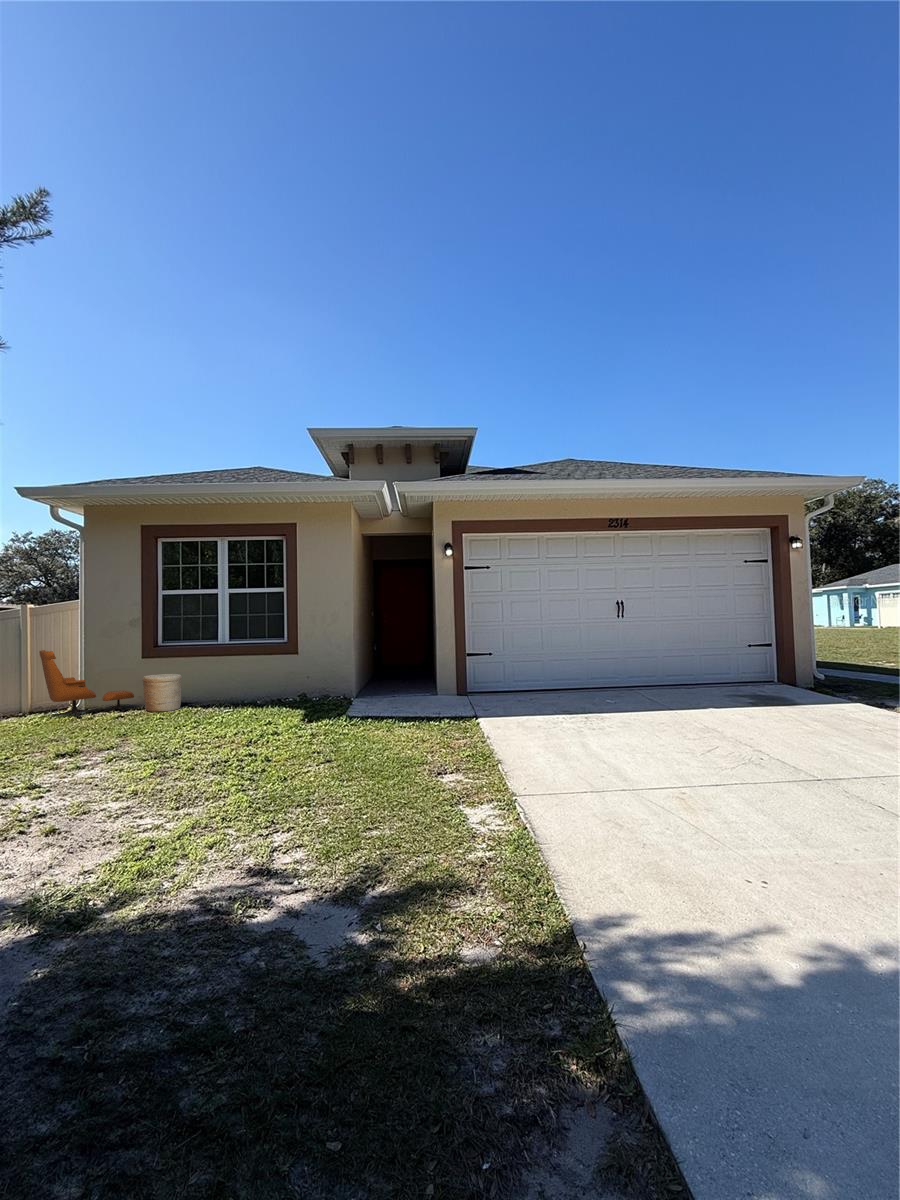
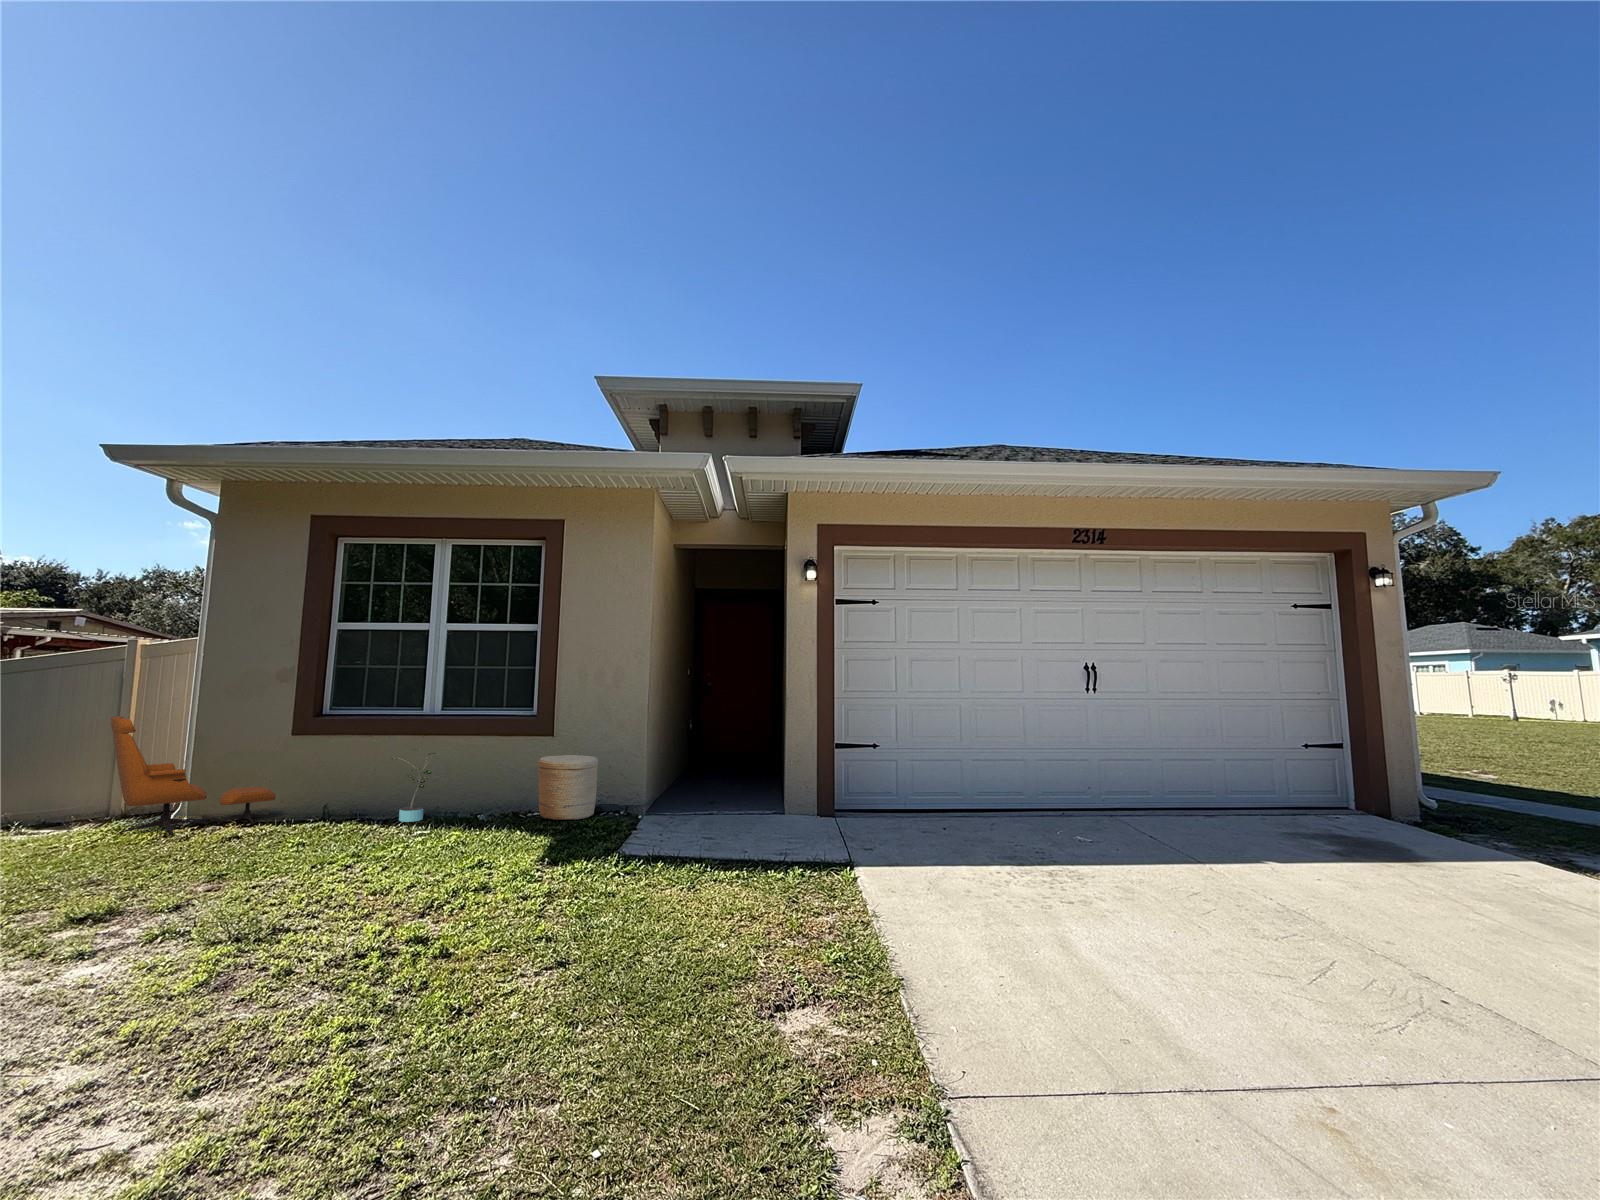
potted plant: none [202,665,228,708] -> present [393,749,435,822]
basket: present [143,674,182,712] -> present [537,755,599,820]

